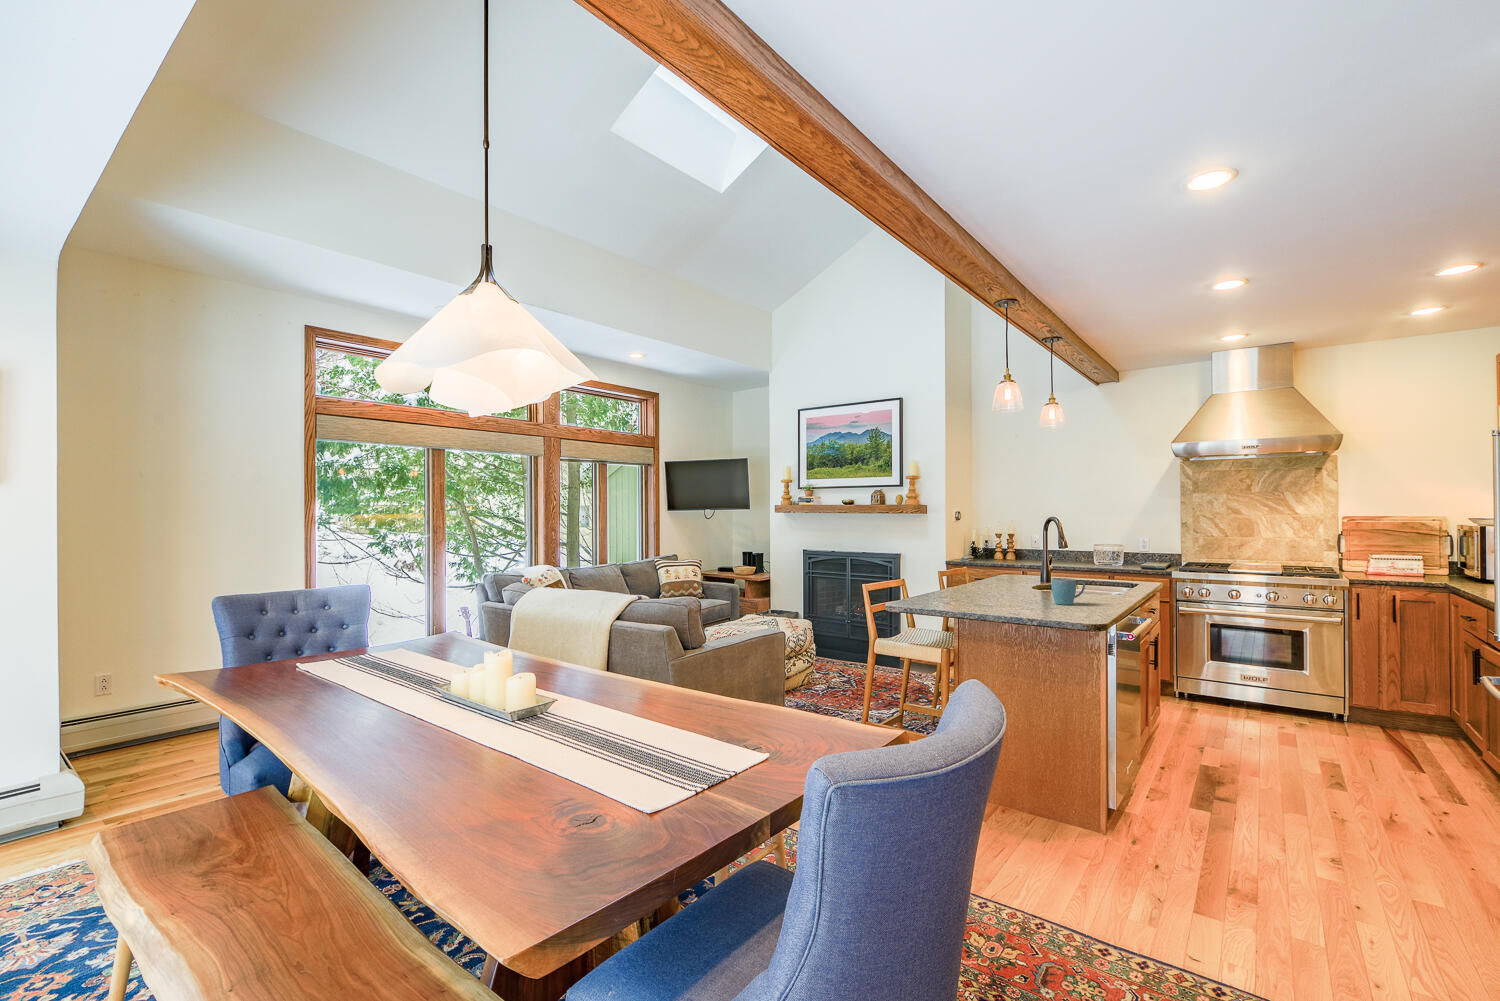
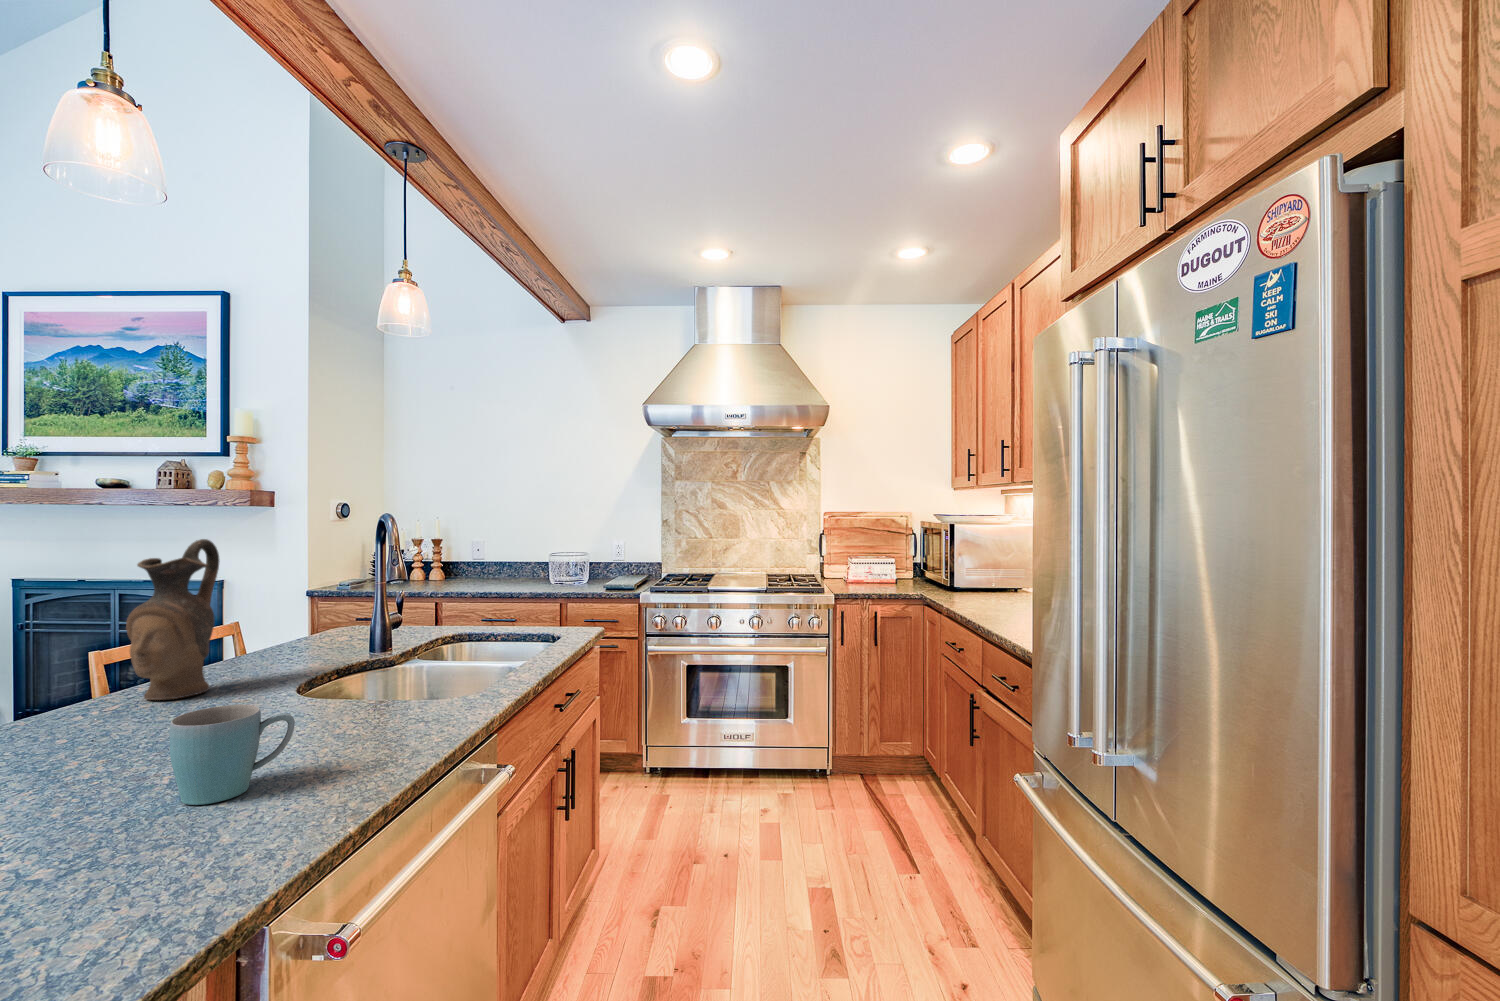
ceramic pitcher: none [976,527,1002,587] -> present [126,539,220,700]

